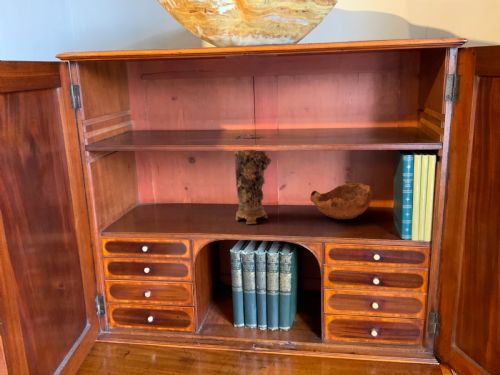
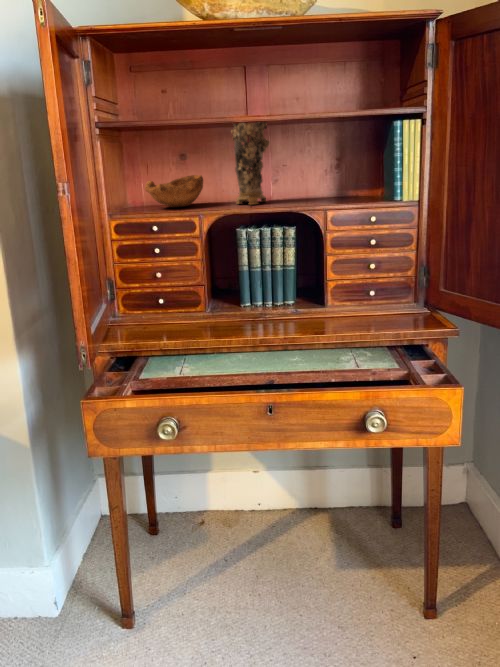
wooden bowl: present [310,183,372,220] -> present [145,175,203,207]

